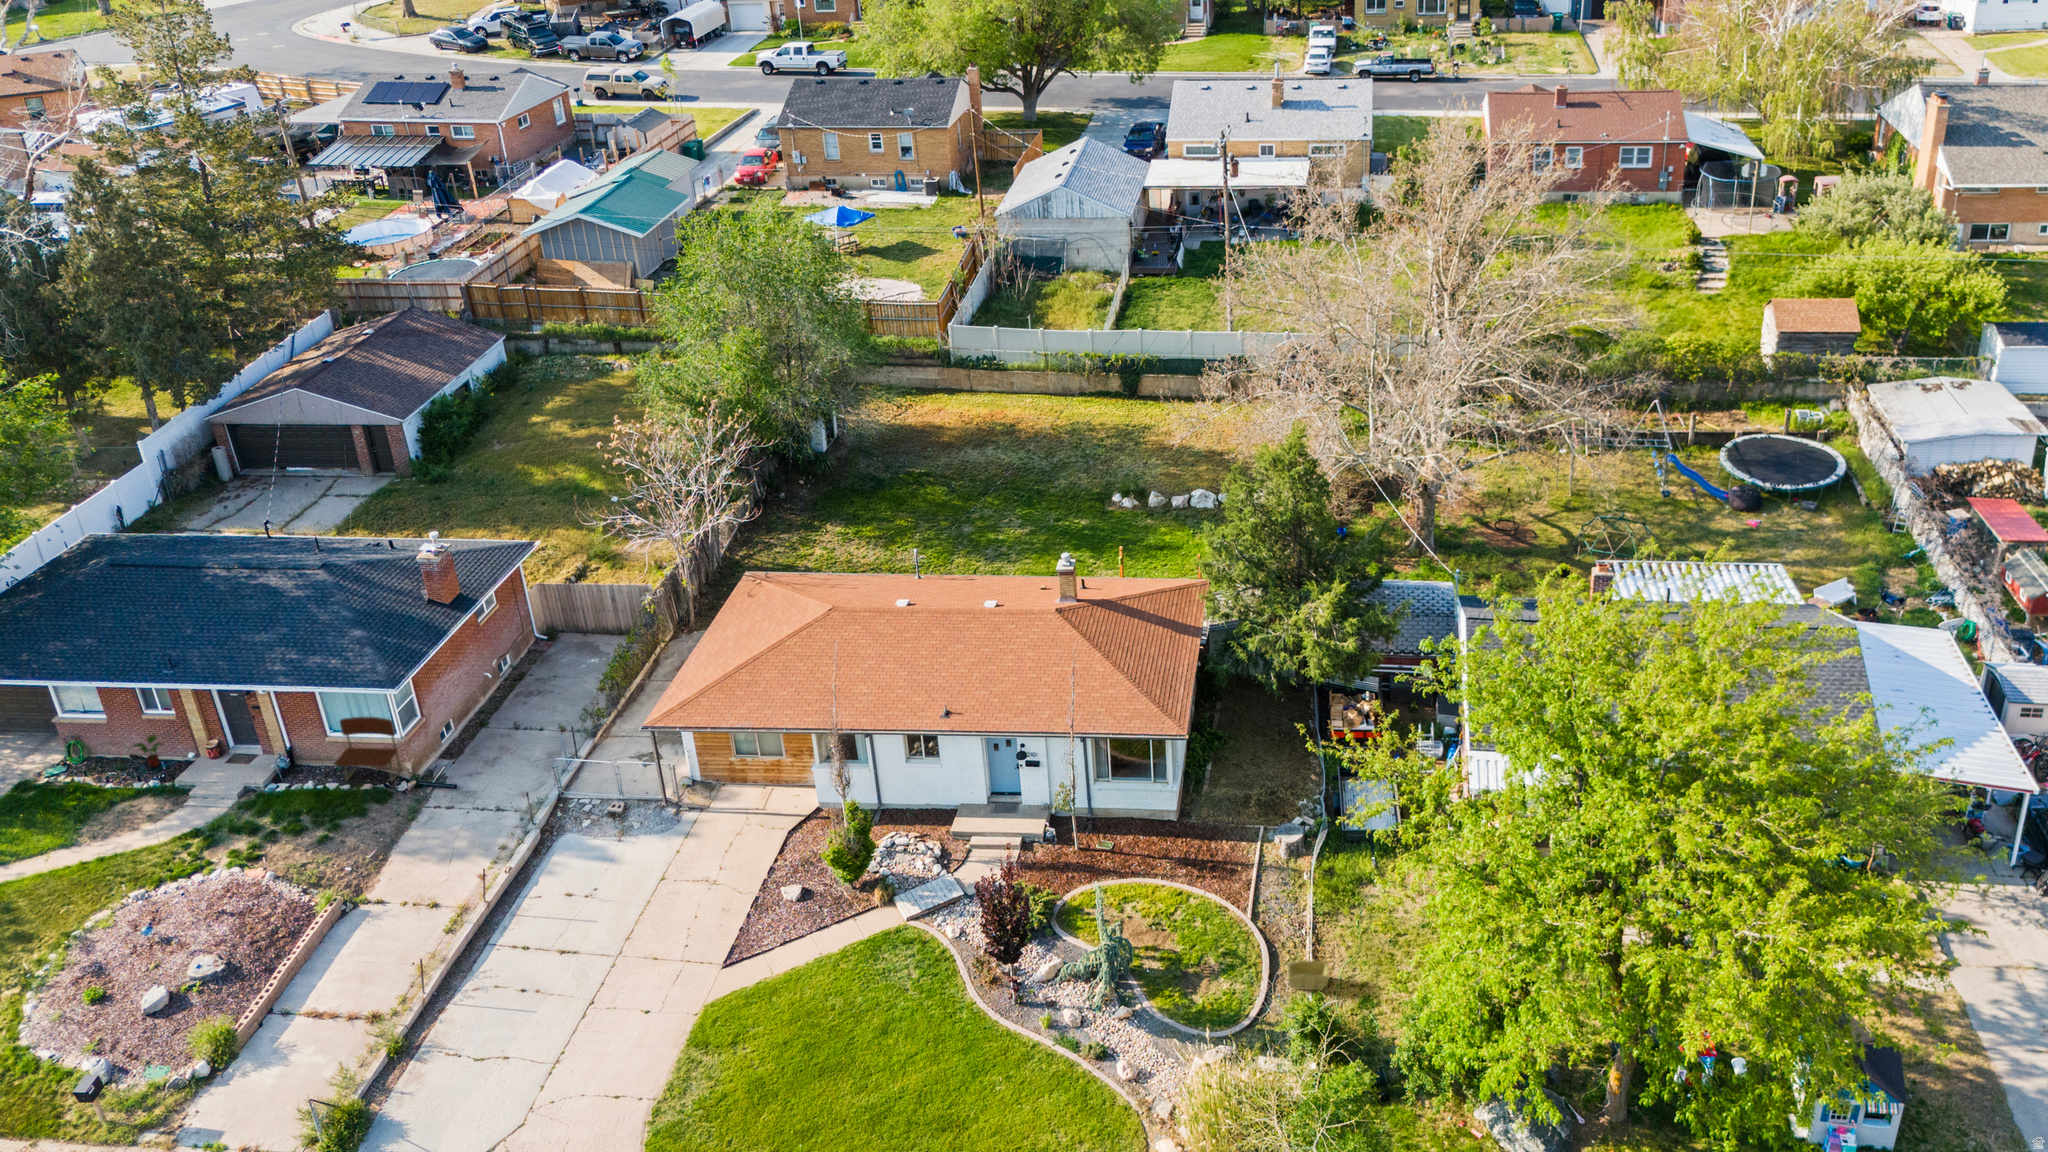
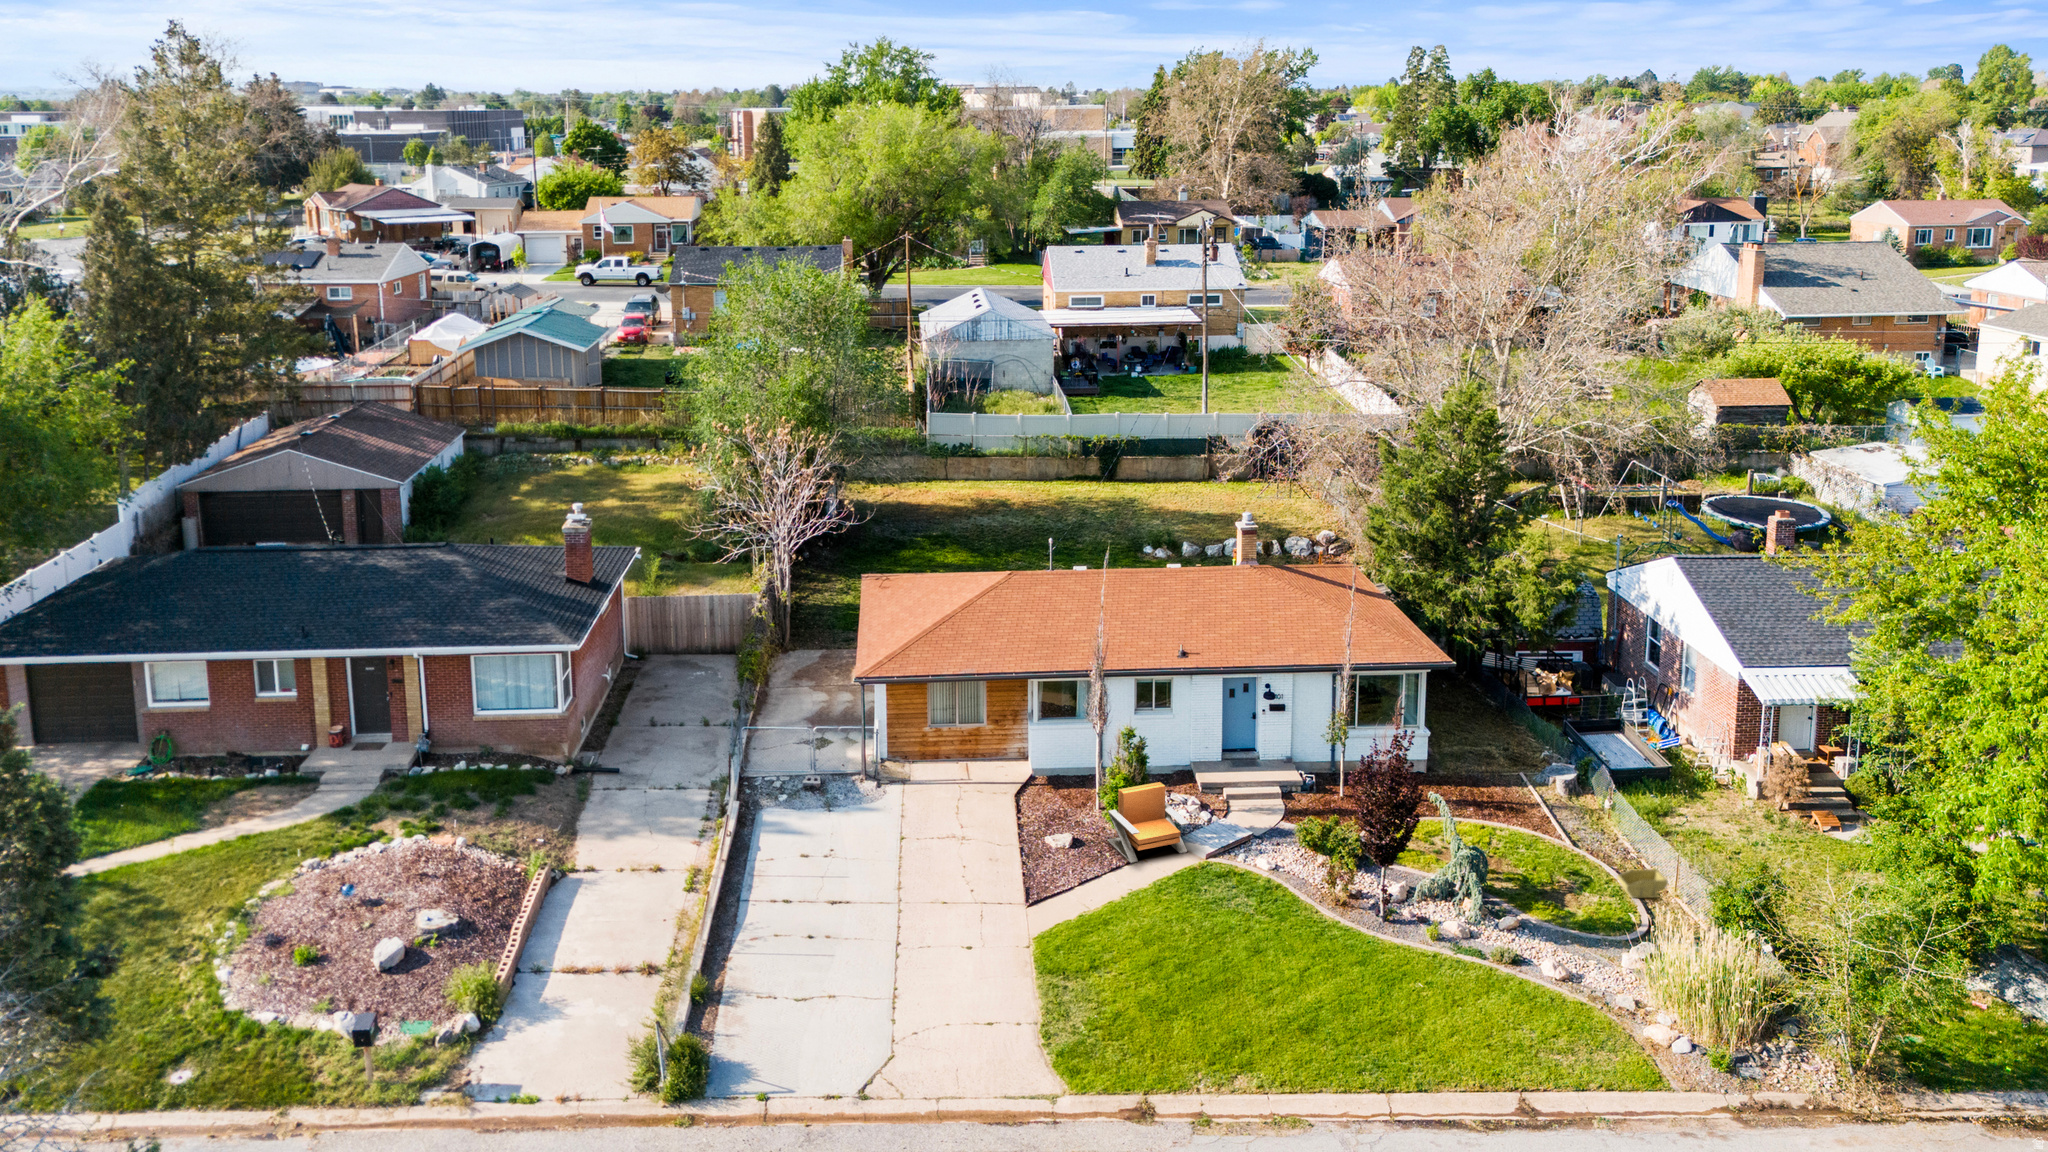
bench: present [335,717,402,782] -> none [494,691,562,765]
potted plant: present [132,735,161,767] -> none [234,723,276,759]
lounge chair: none [830,844,898,922] -> present [1108,782,1189,863]

